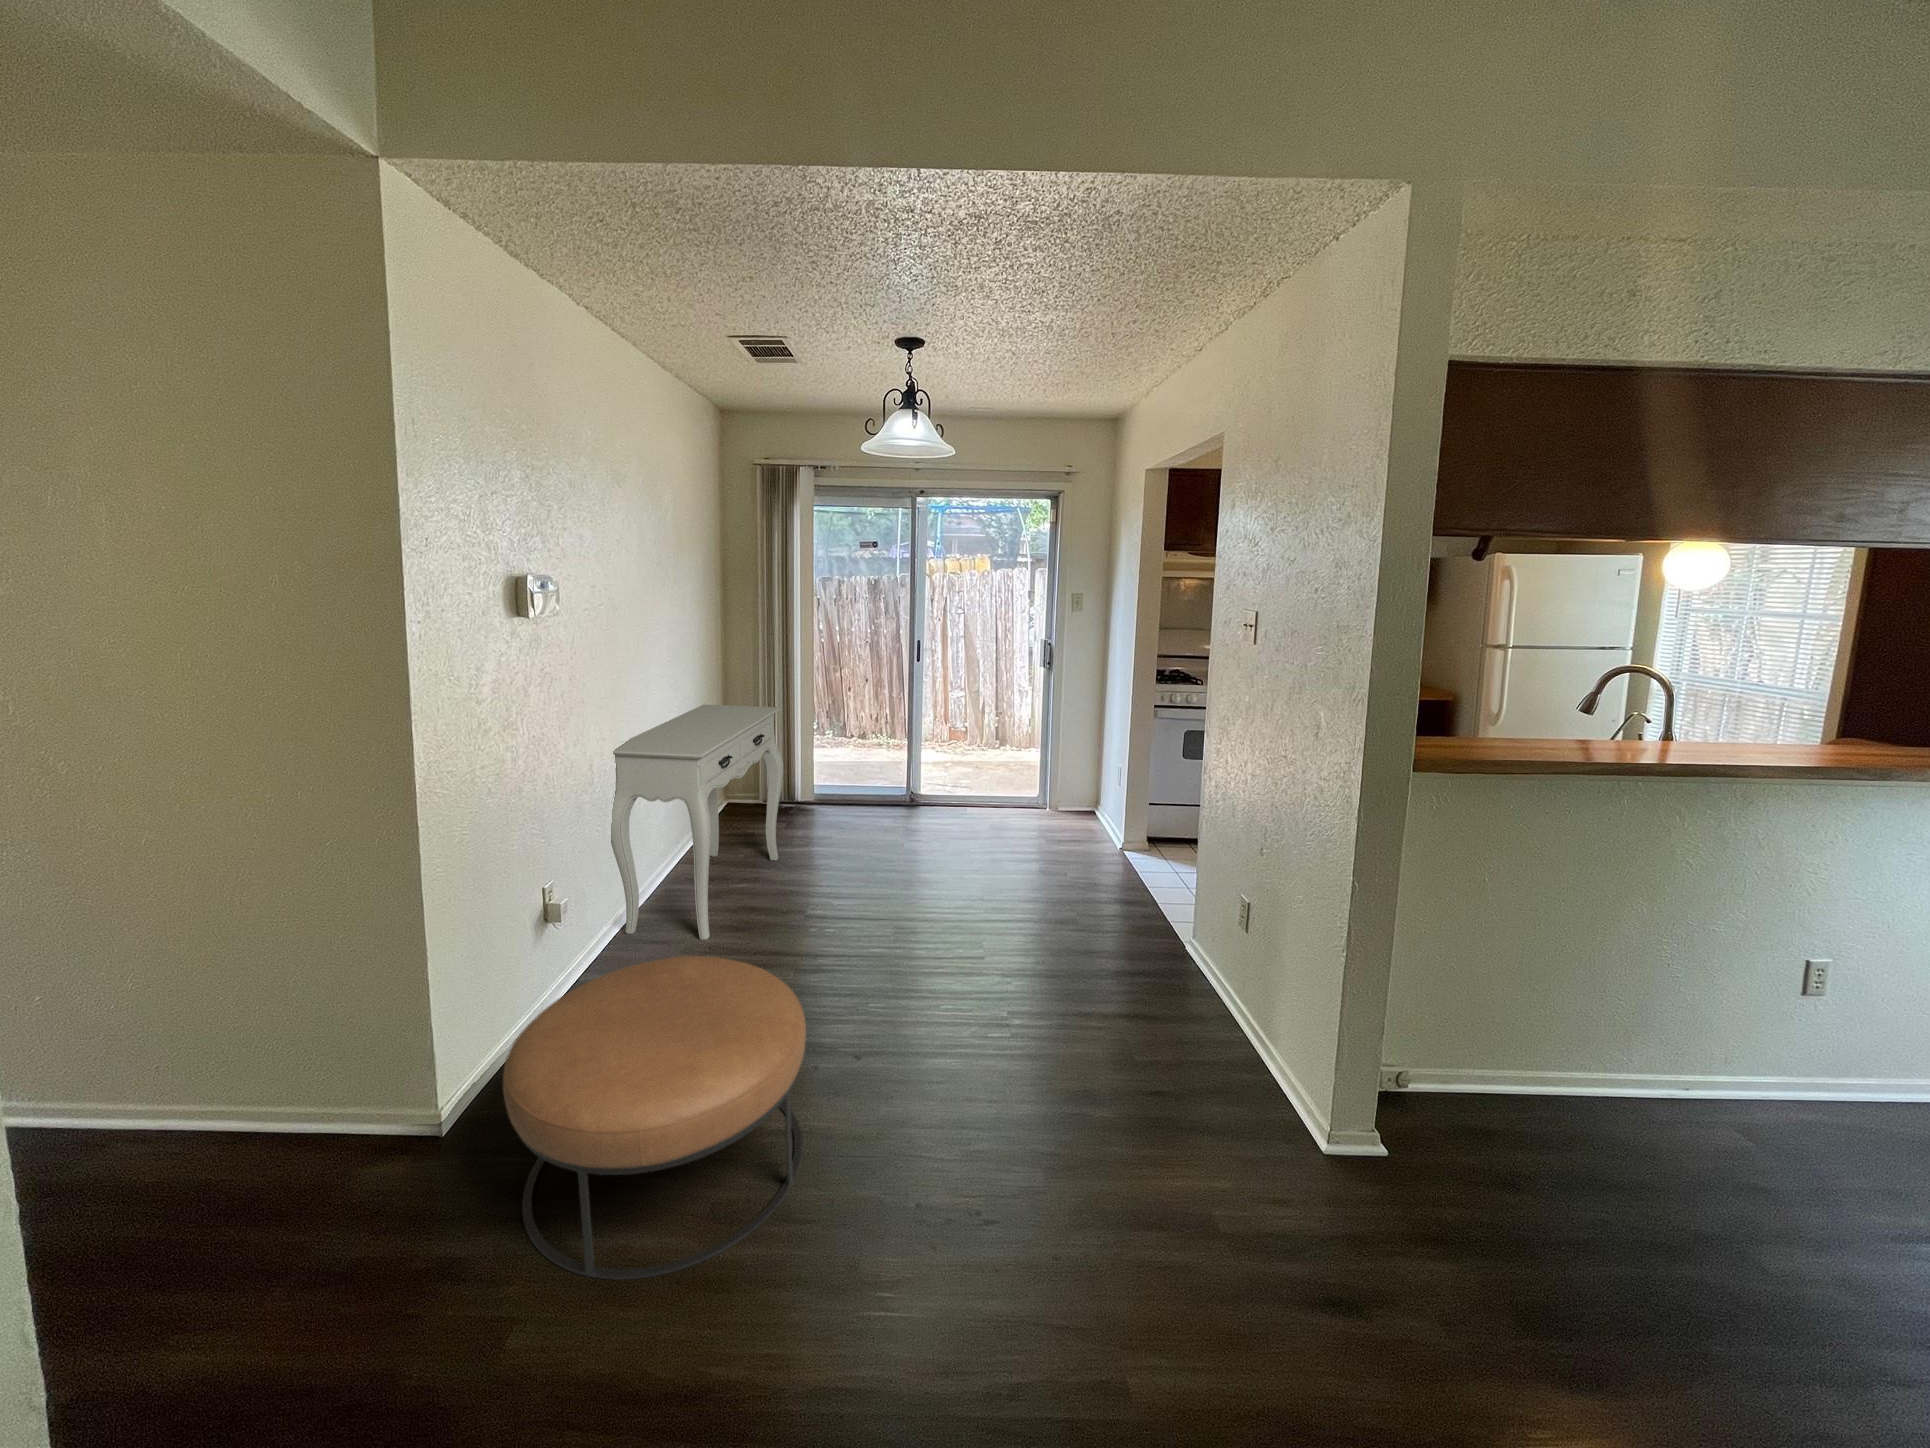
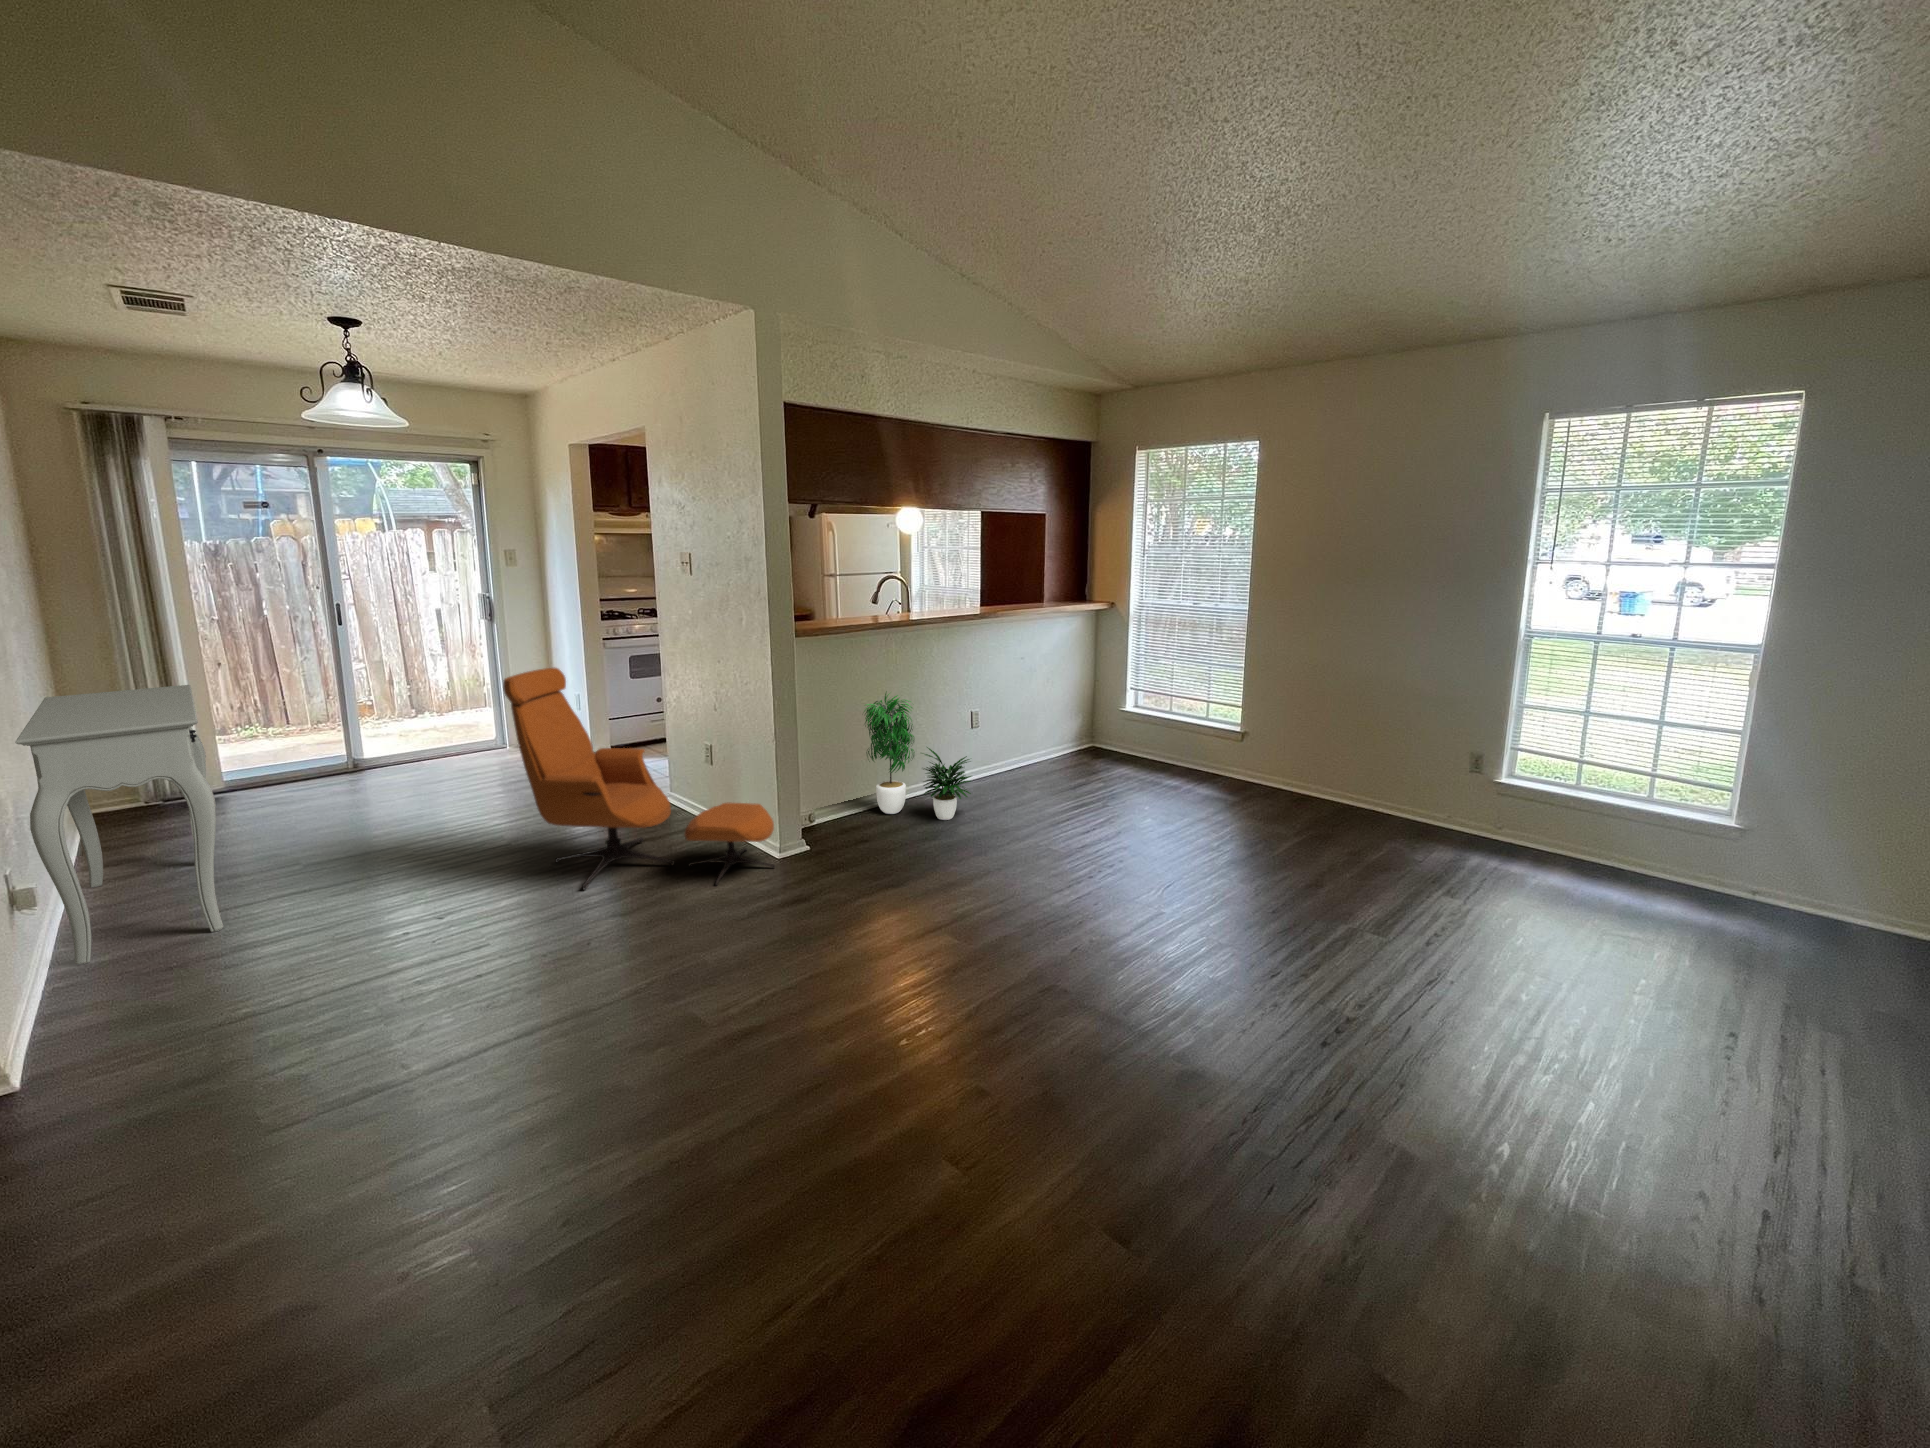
lounge chair: none [915,754,1196,1158] -> present [503,668,775,889]
potted plant: none [1433,910,1693,1232] -> present [864,693,971,820]
ottoman: present [503,956,806,1280] -> none [249,847,555,1091]

